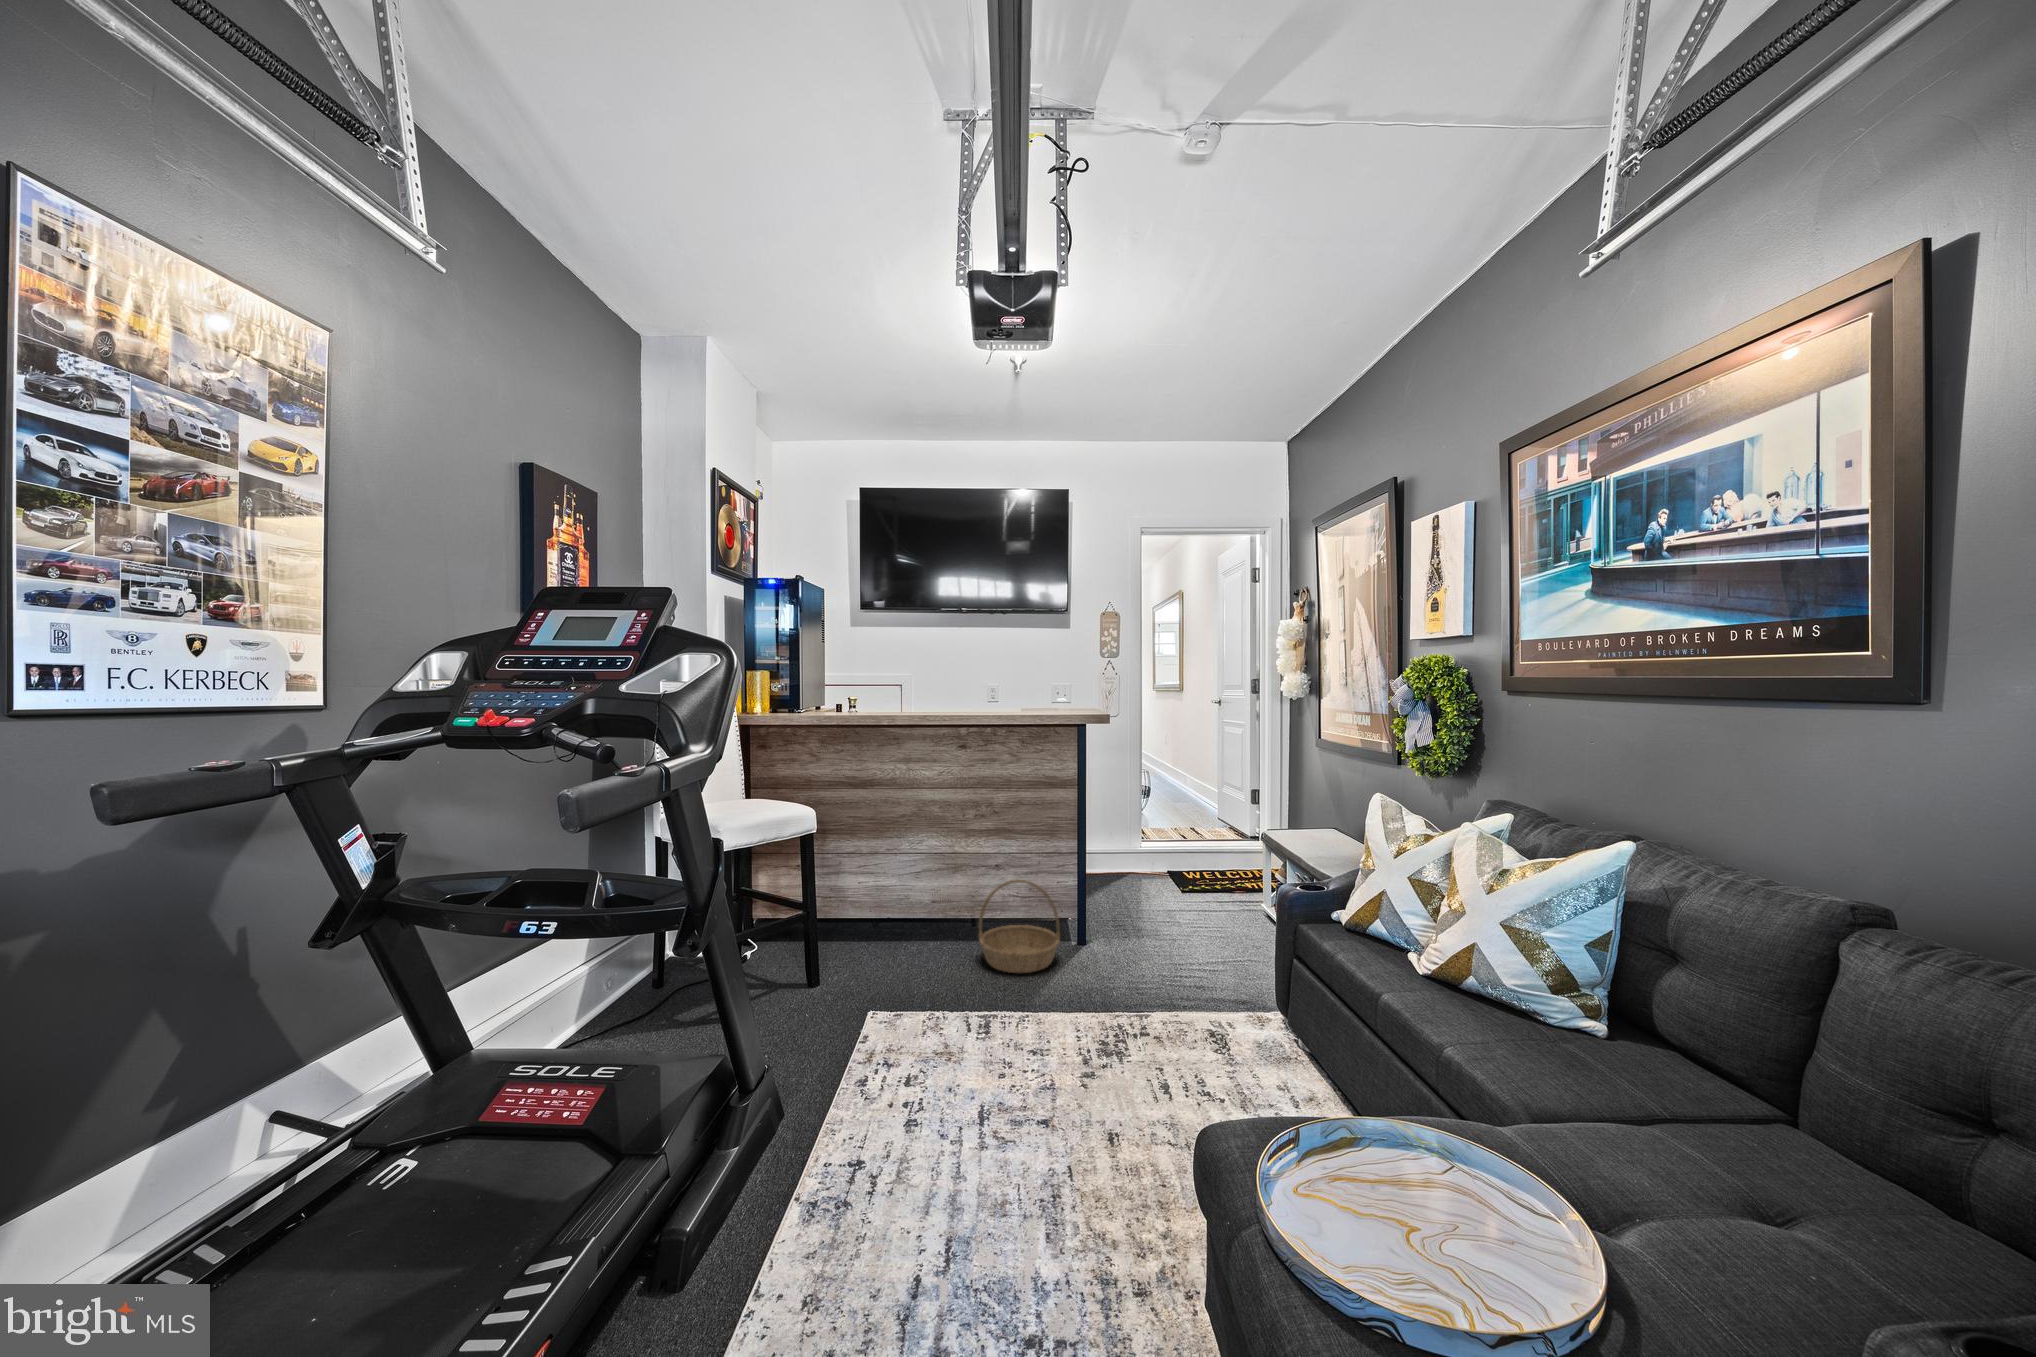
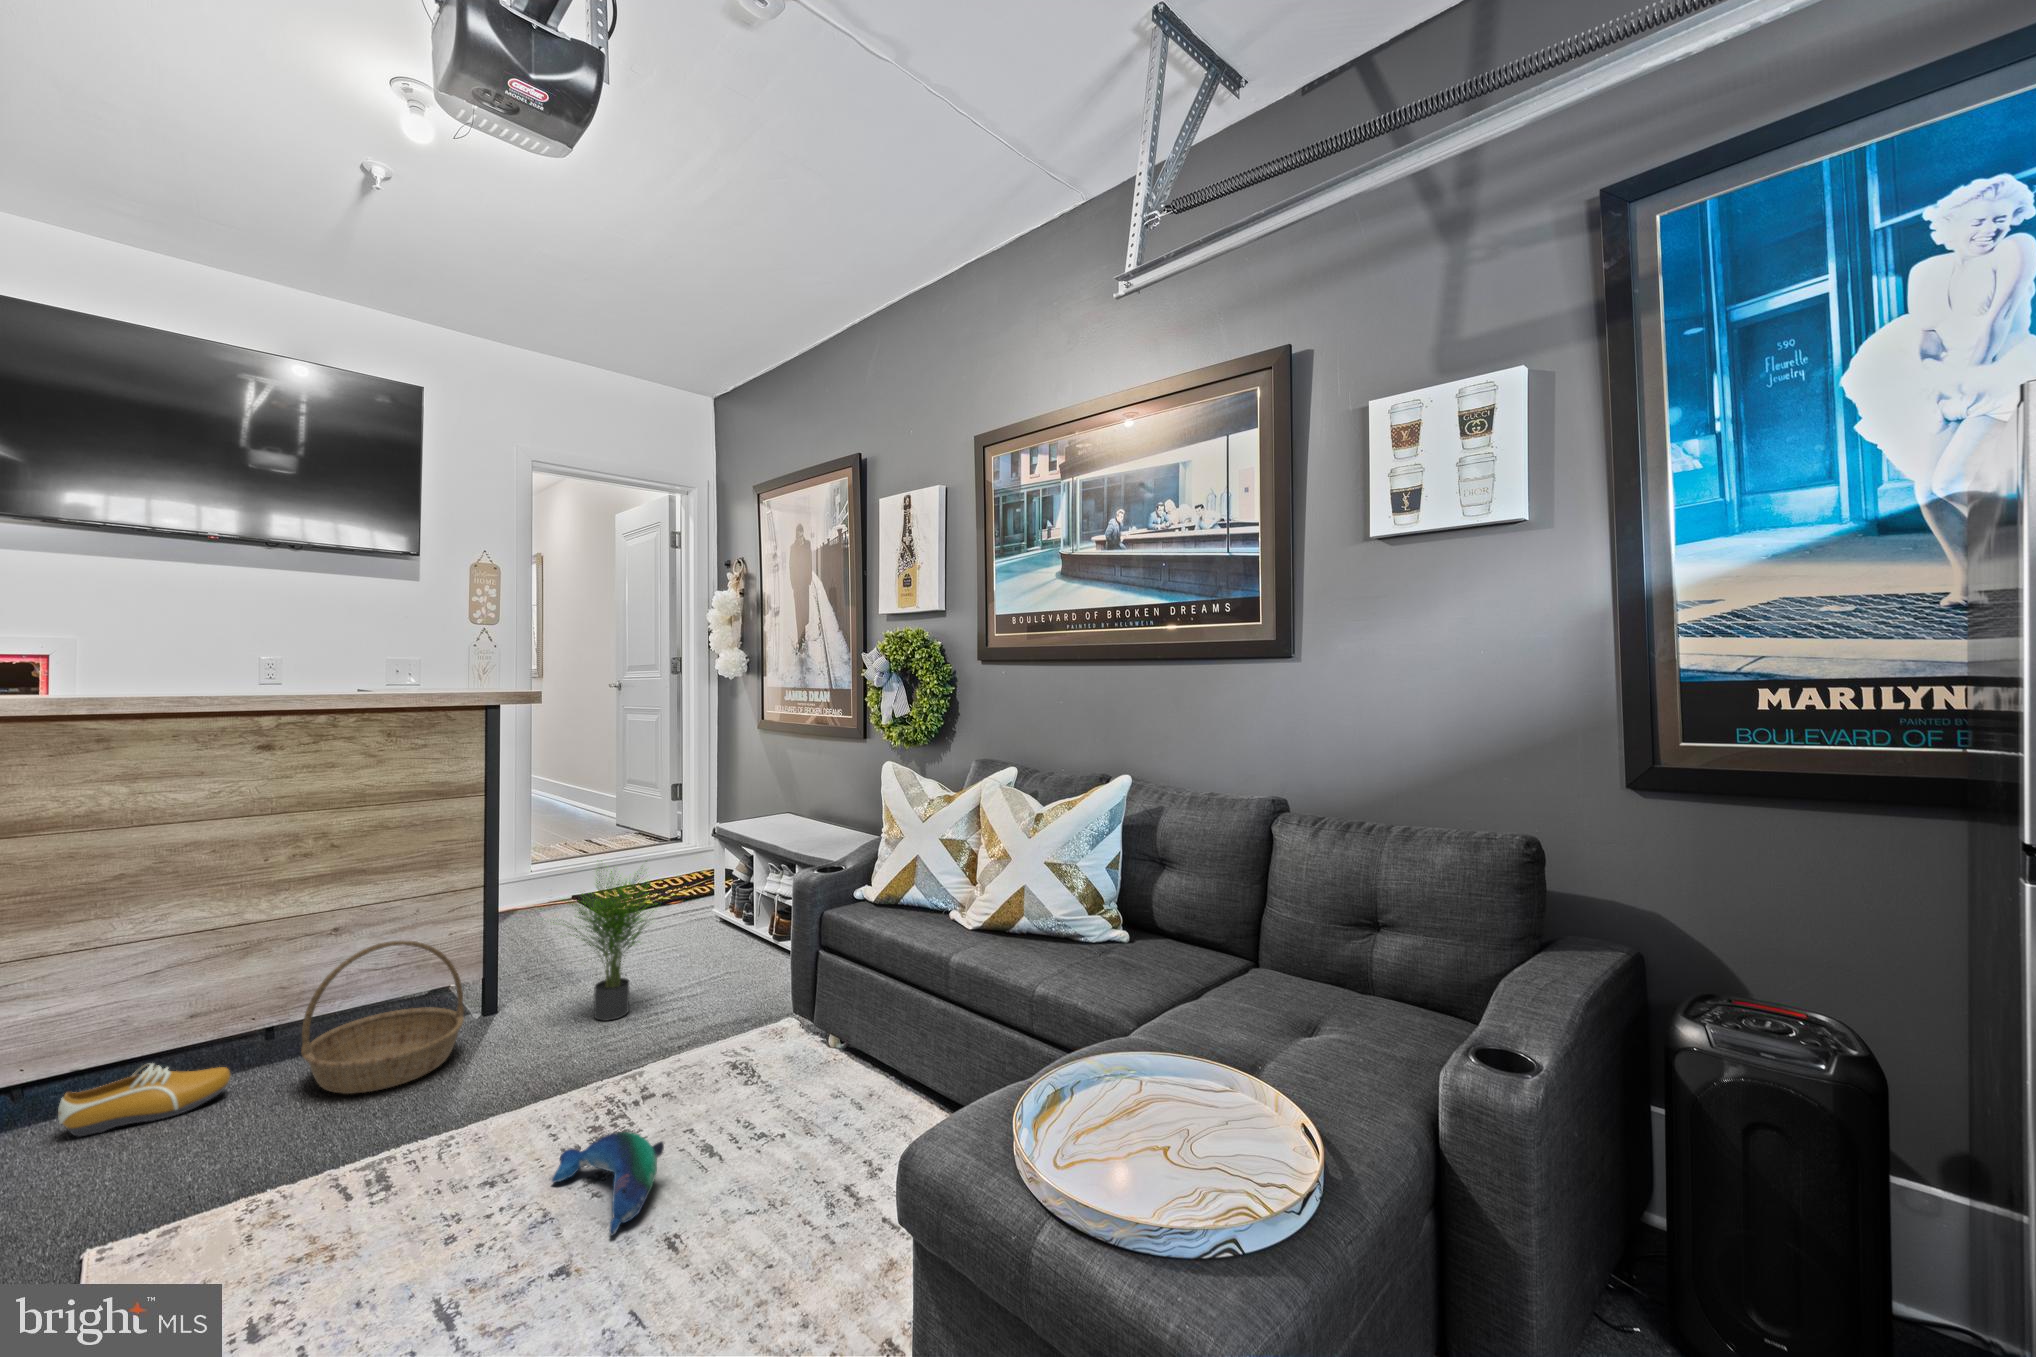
potted plant: none [1104,846,1192,972] -> present [553,868,654,1021]
shoe: none [889,922,952,955] -> present [58,1063,230,1136]
plush toy: none [1062,1047,1126,1115] -> present [552,1132,664,1235]

